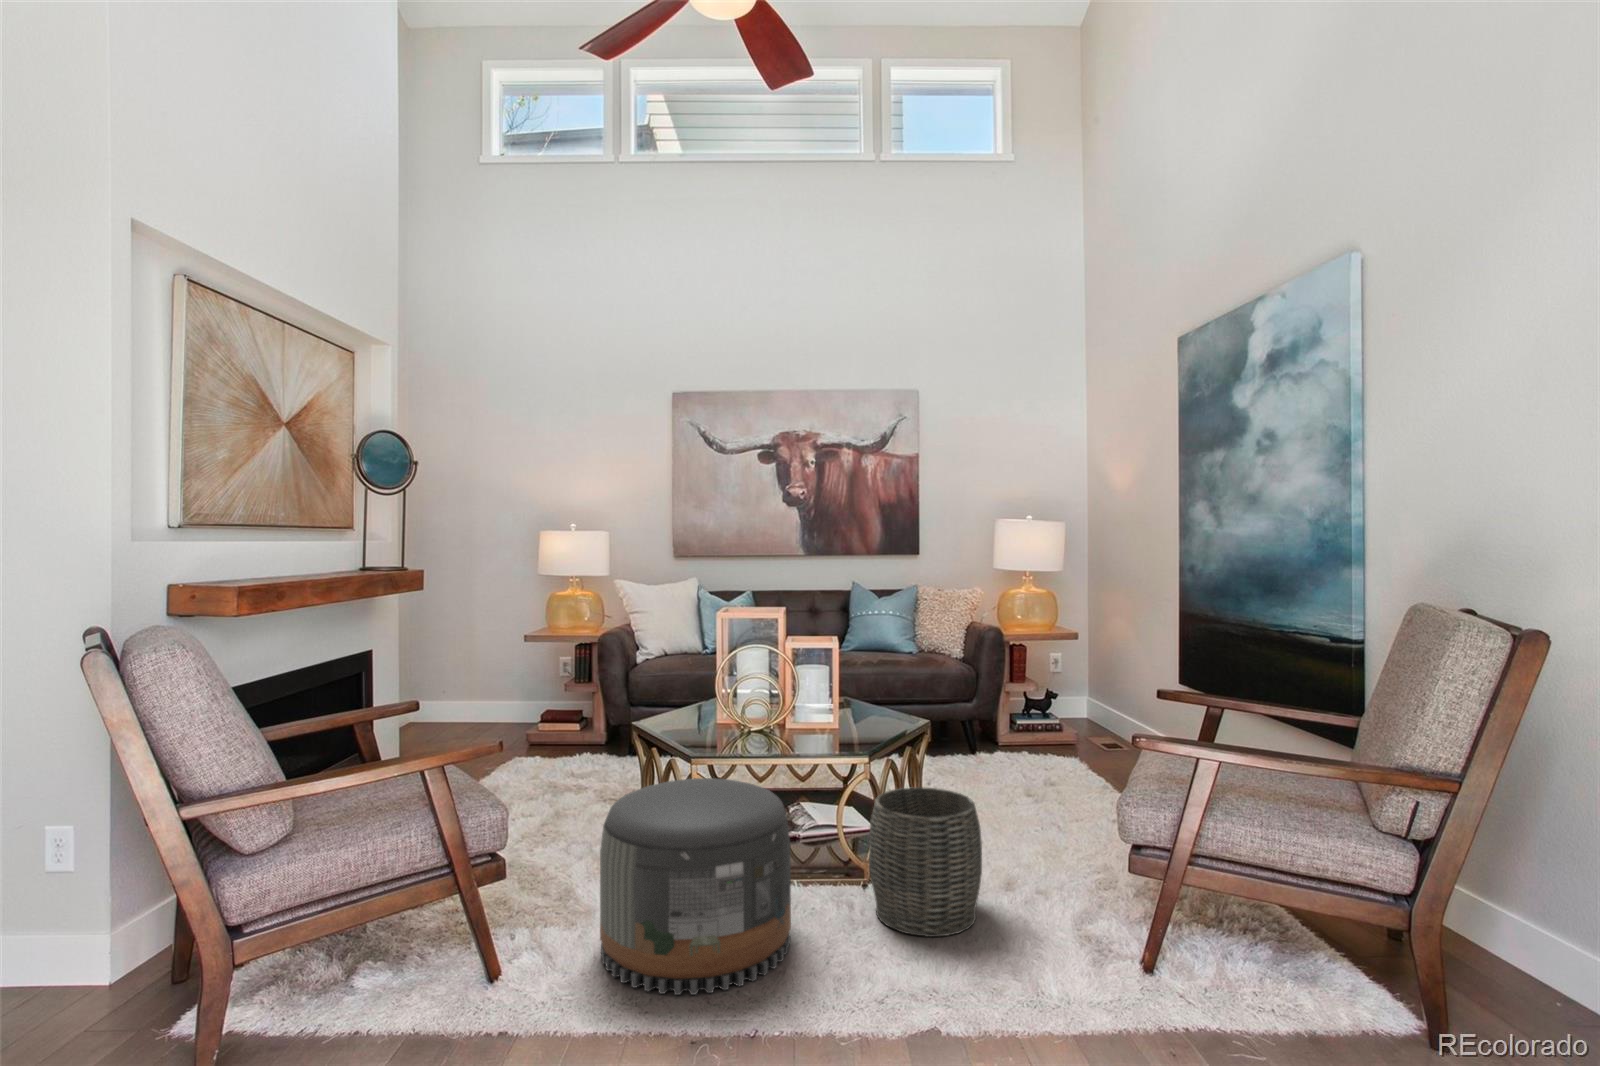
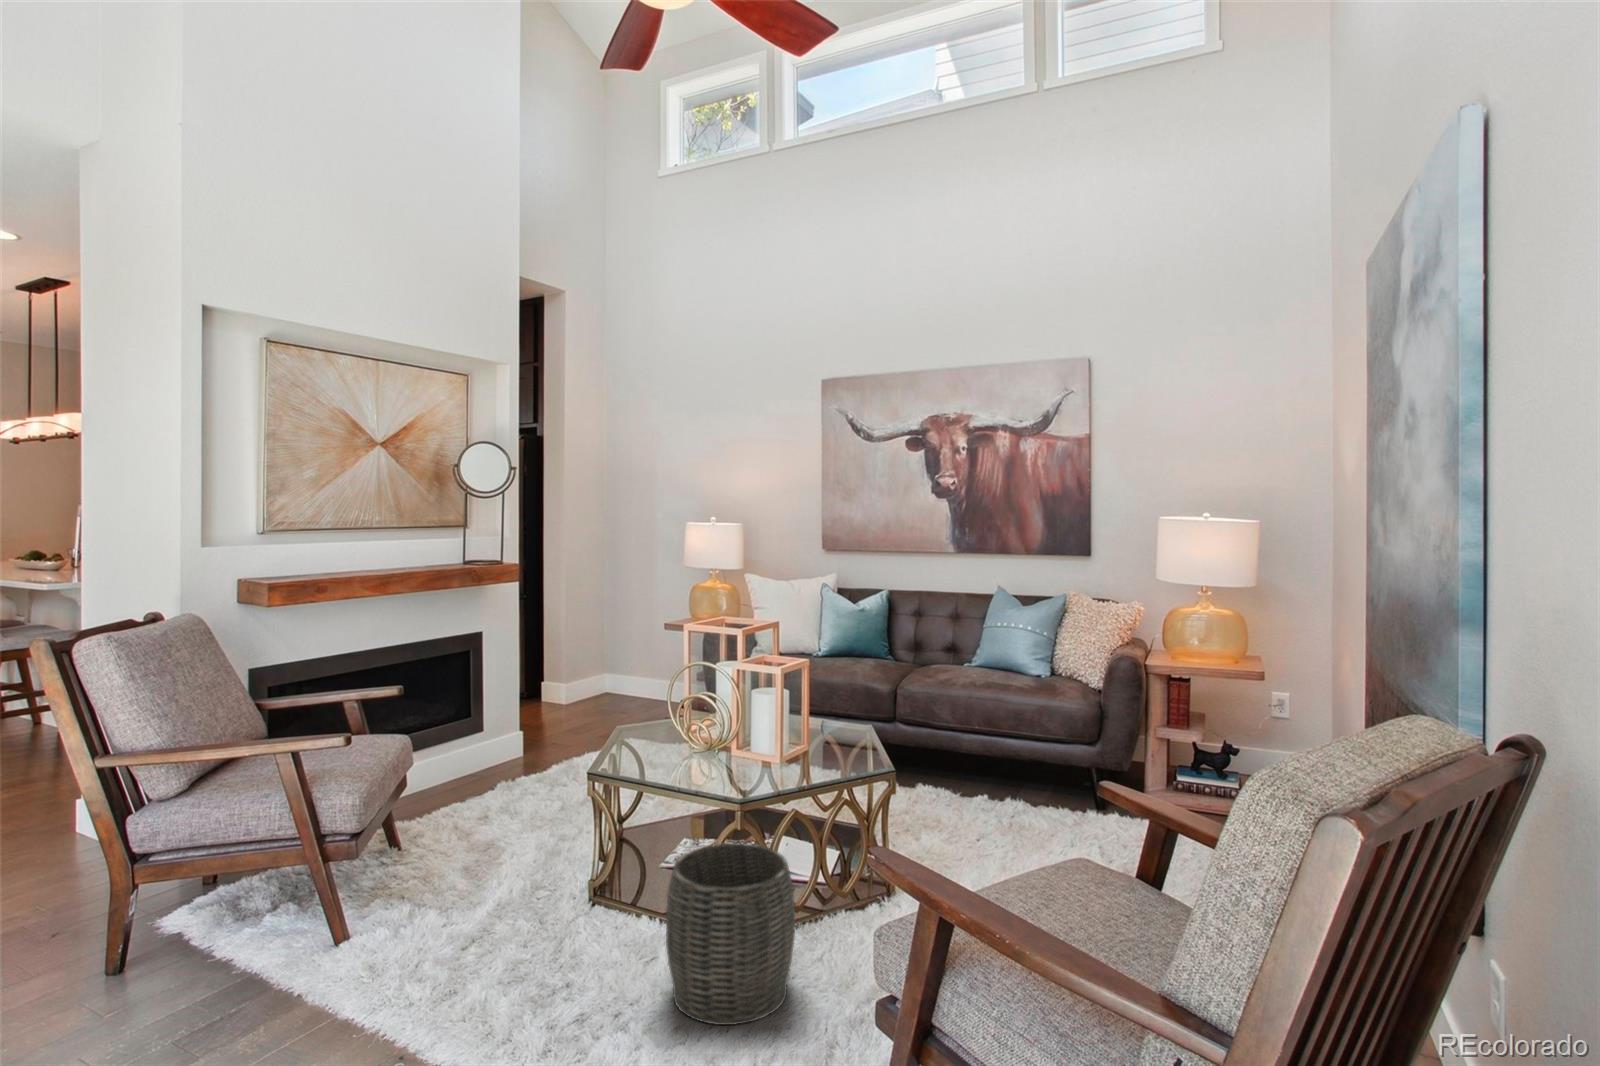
pouf: present [600,778,791,995] -> none [397,794,596,1014]

